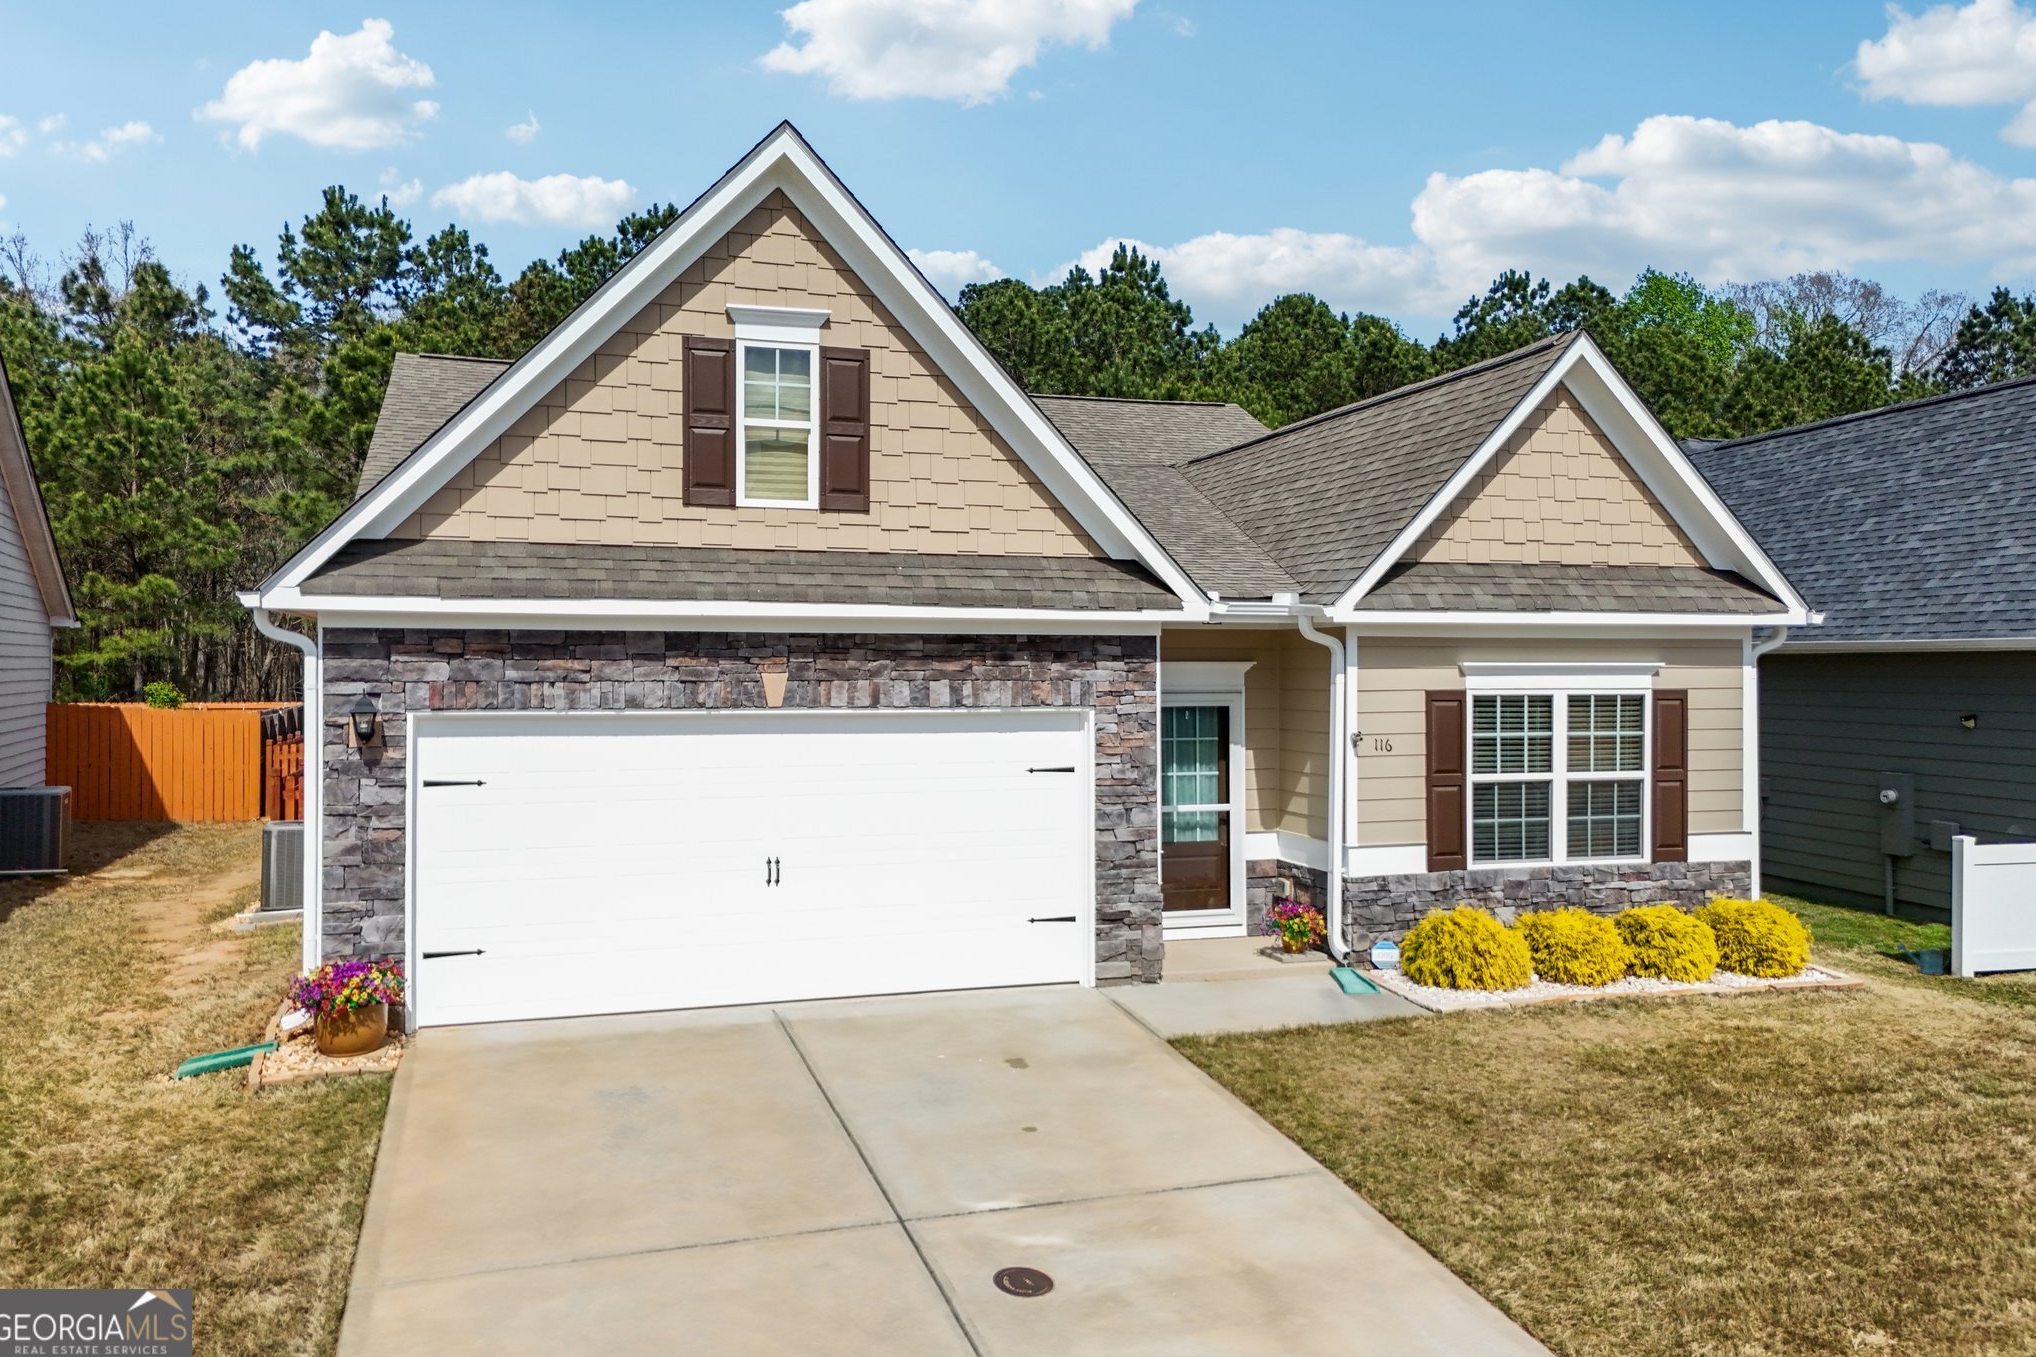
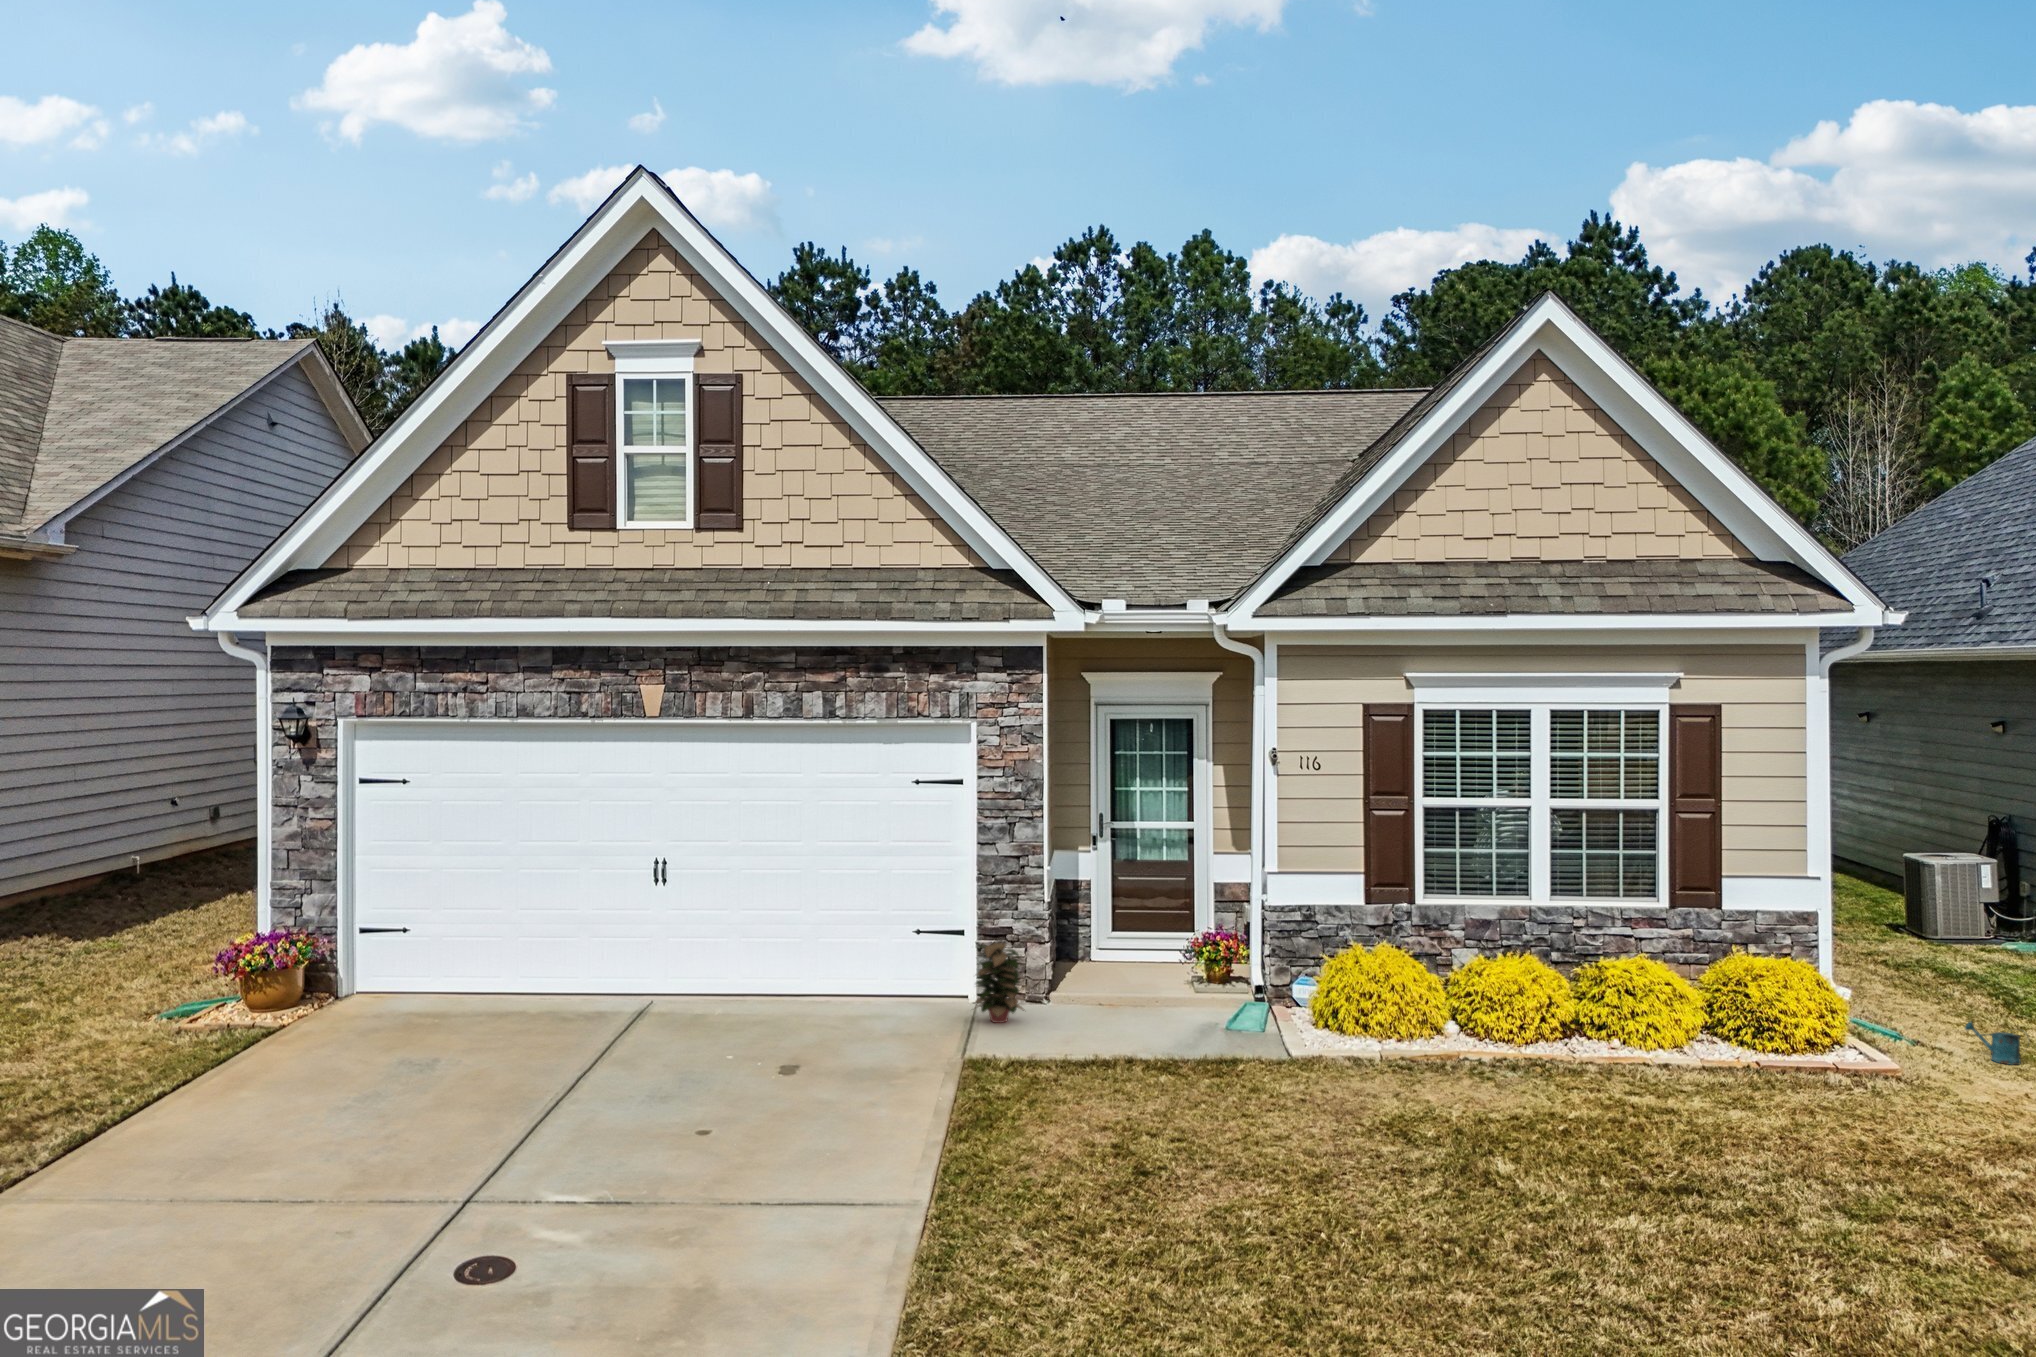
decorative plant: none [1107,926,1160,1005] -> present [976,943,1024,1023]

